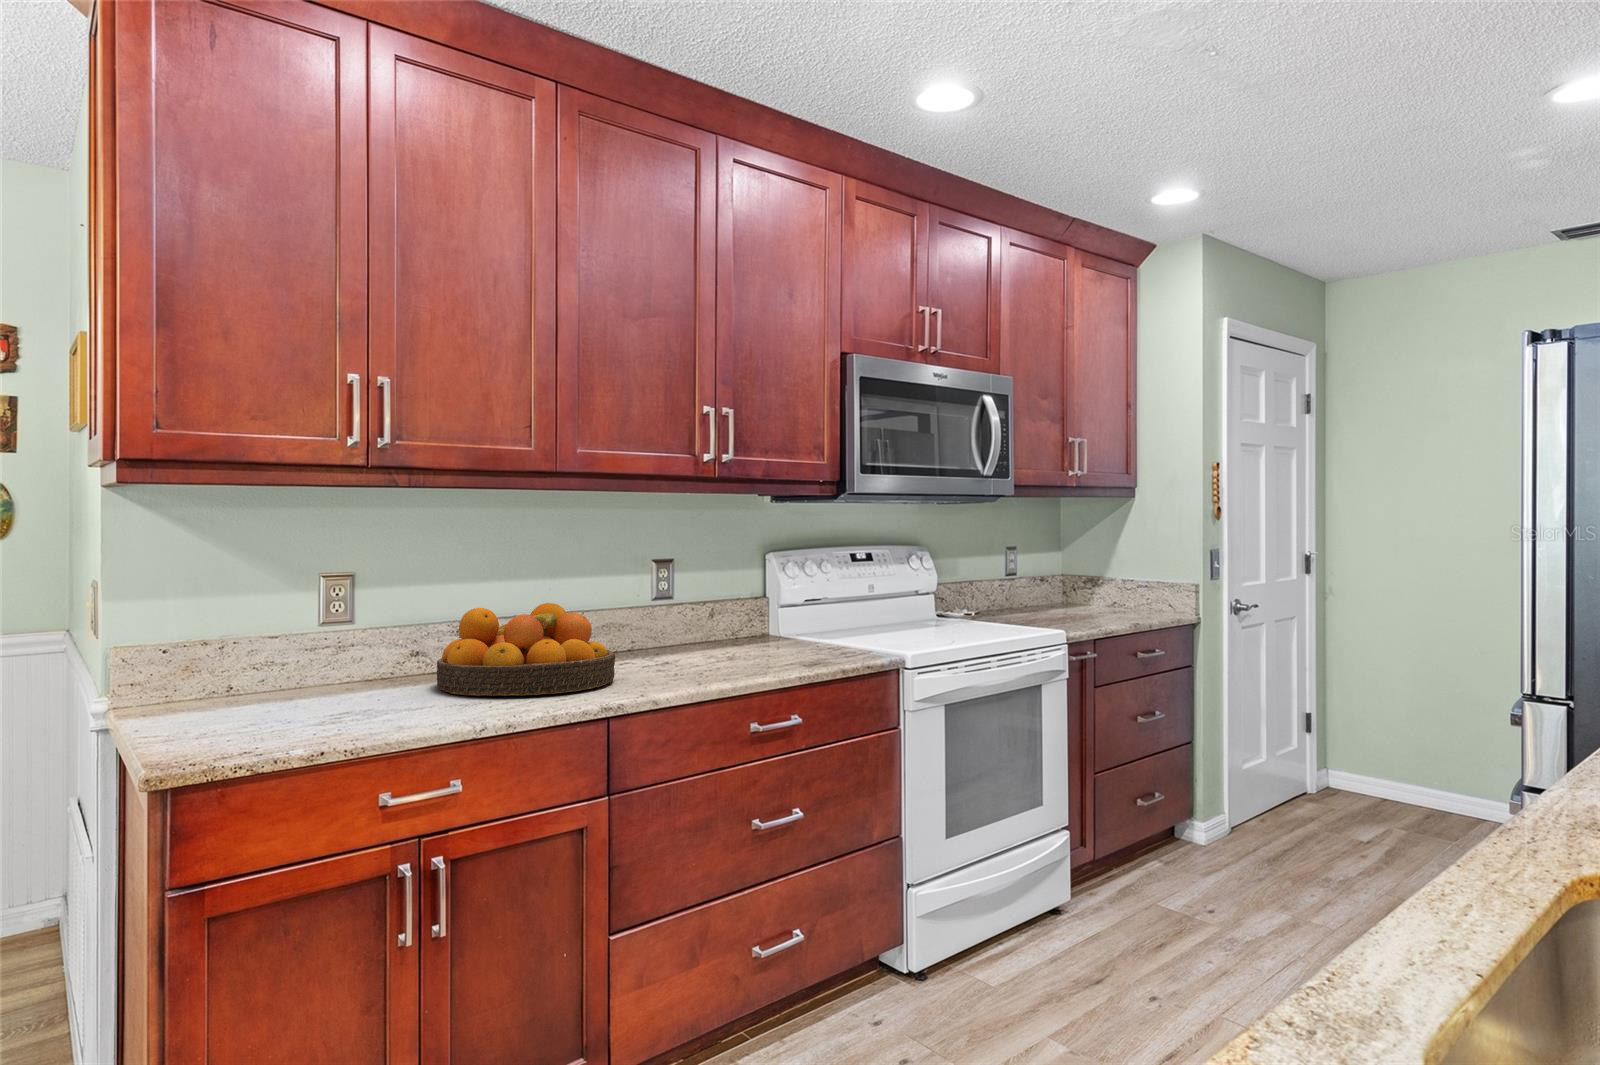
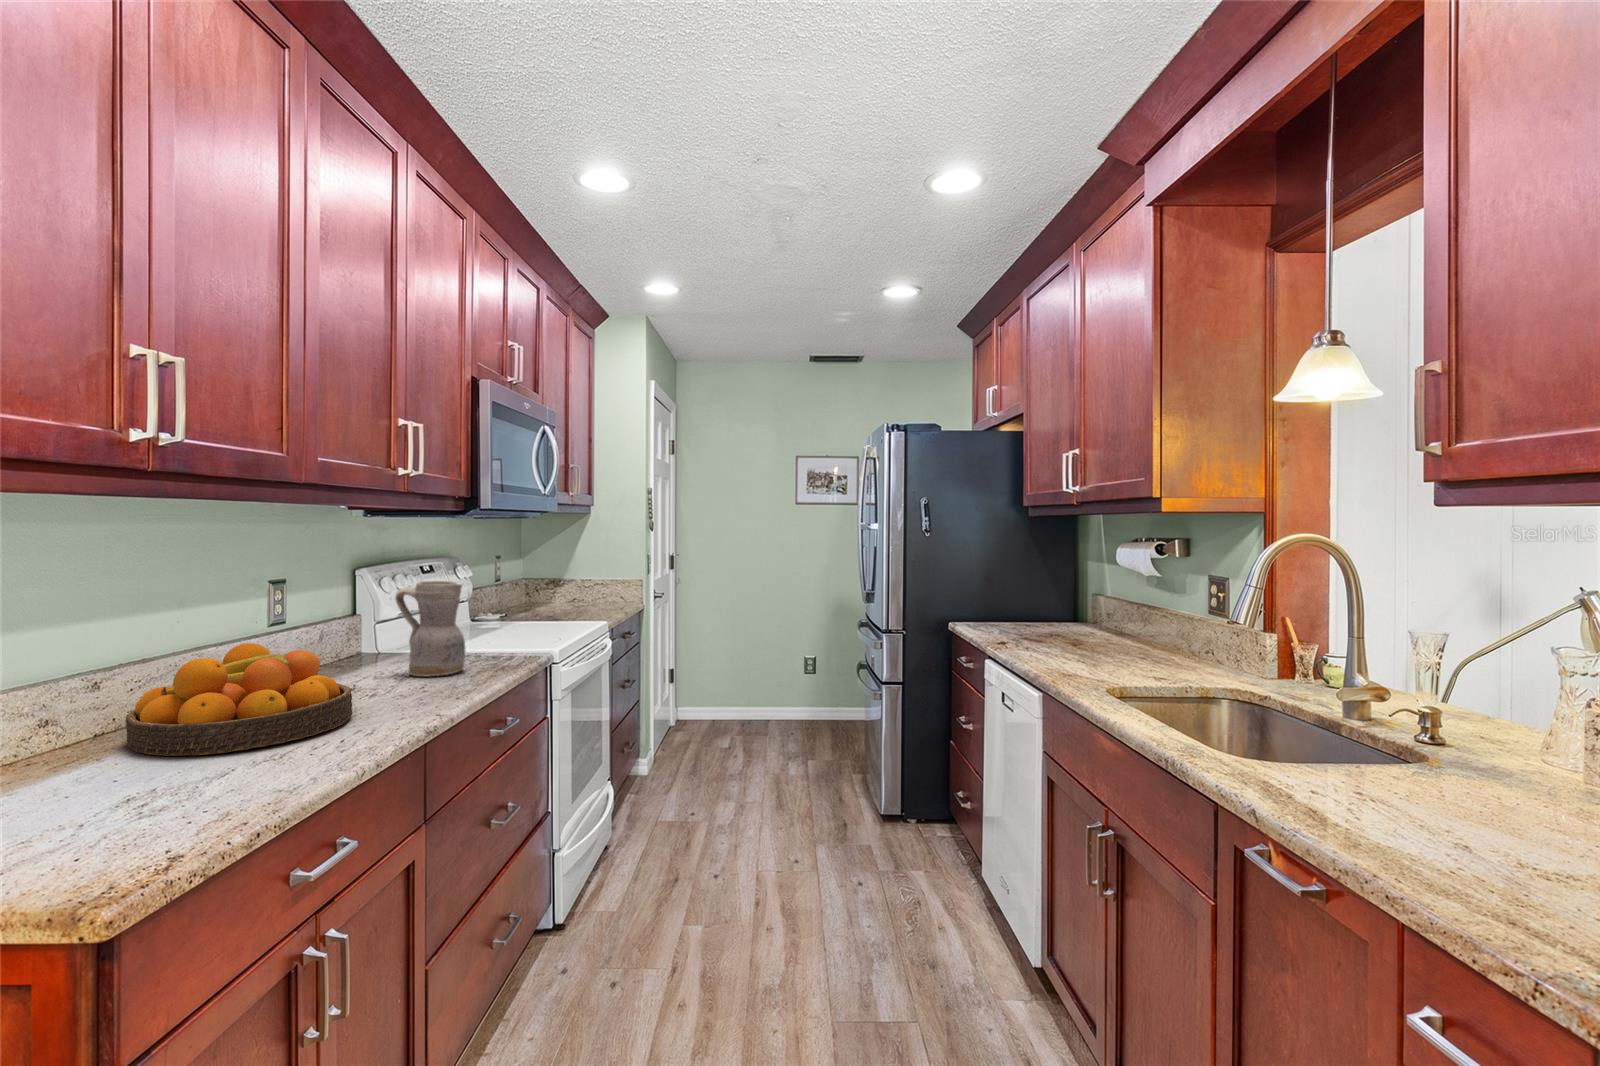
ceramic pitcher: none [735,558,802,669] -> present [395,581,466,676]

